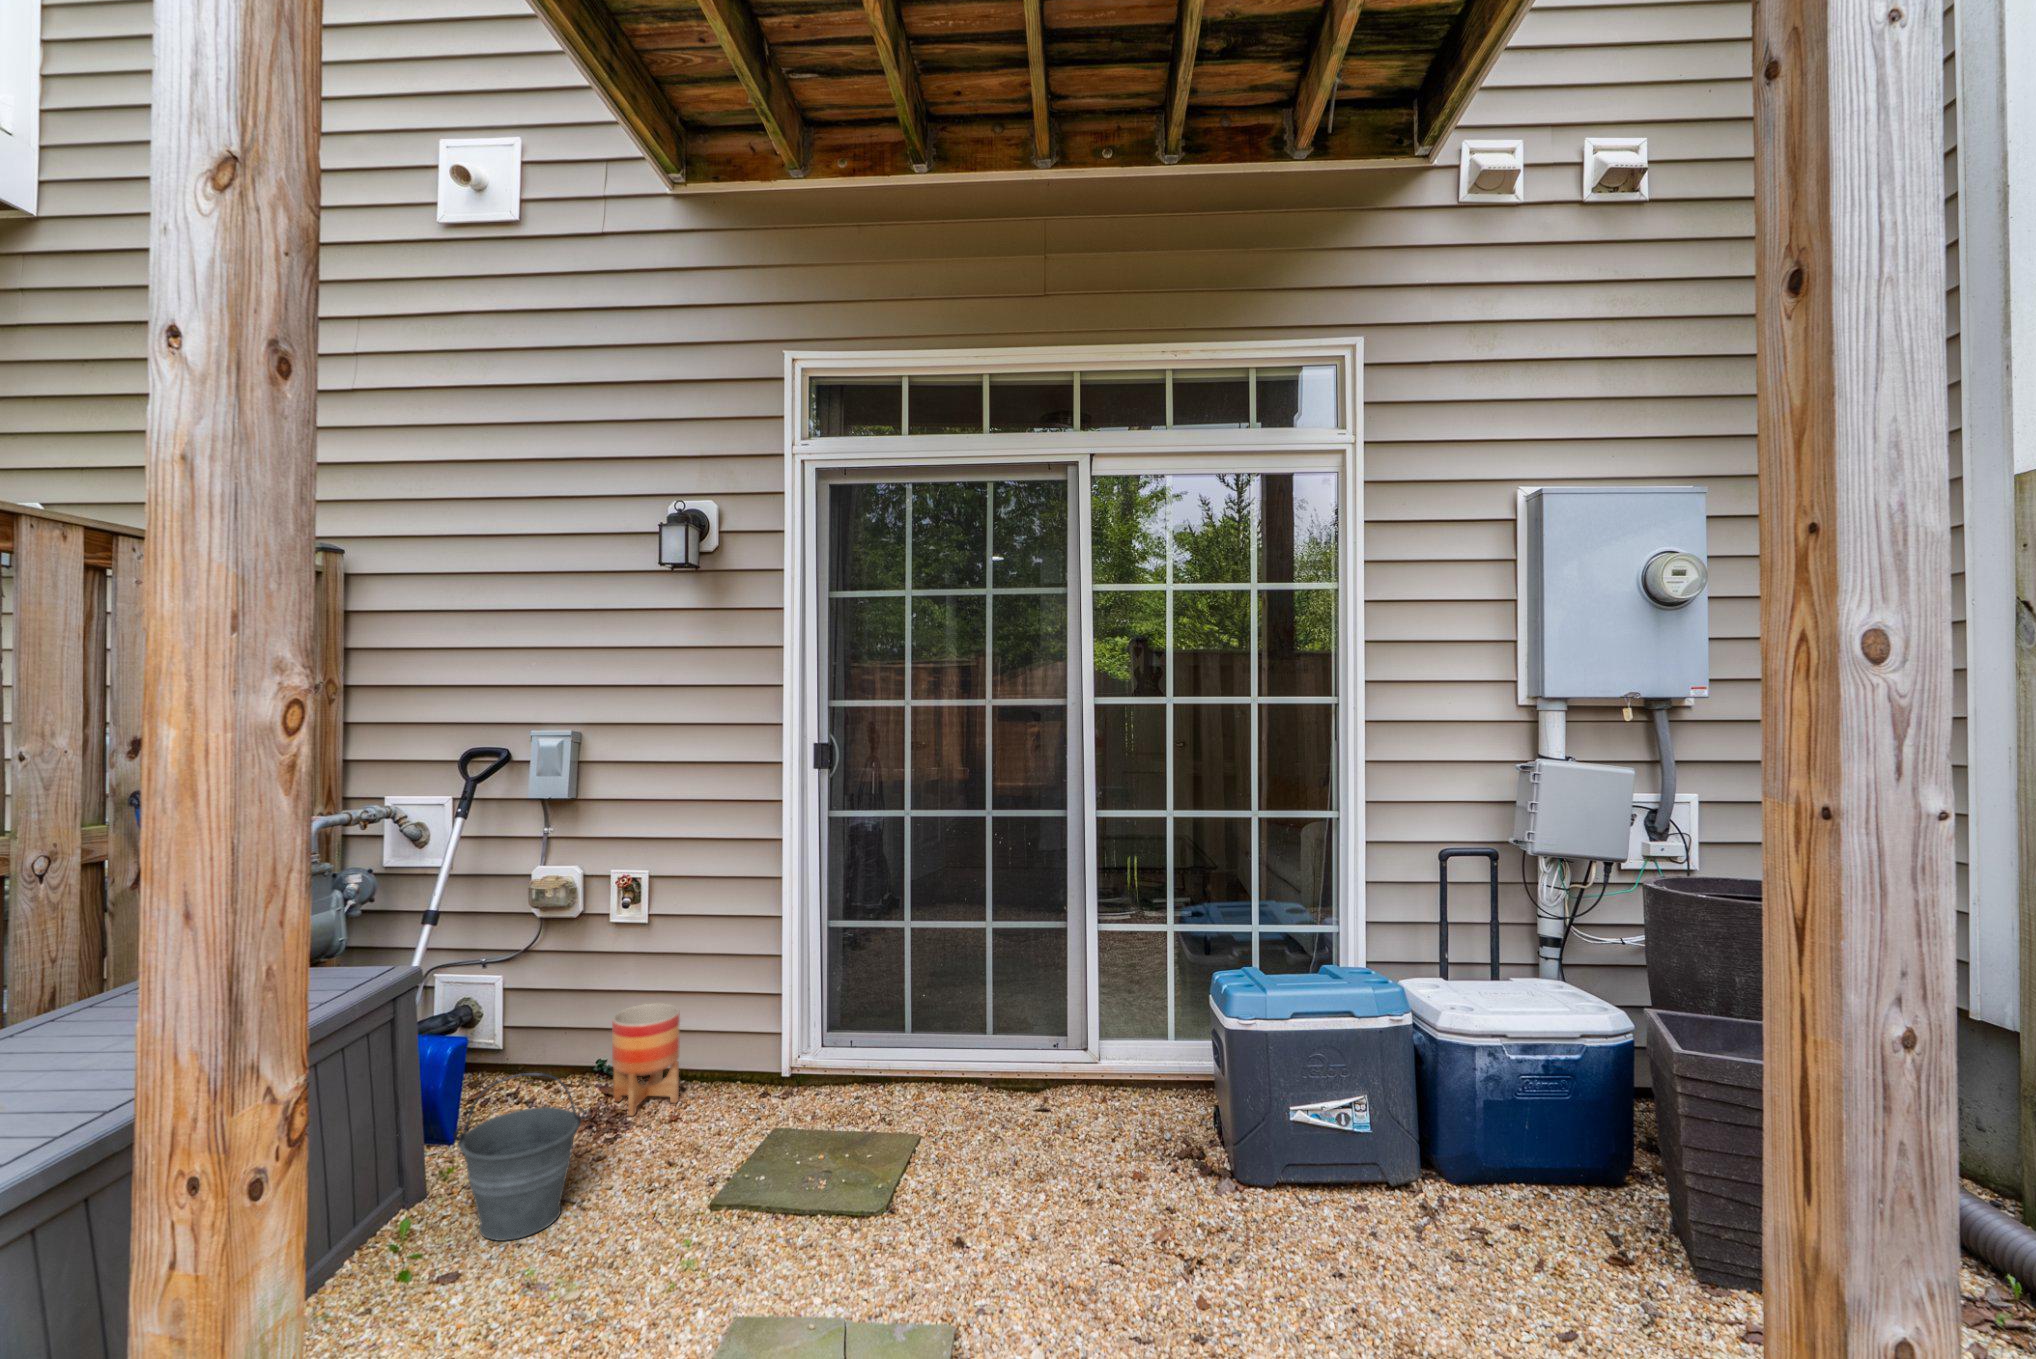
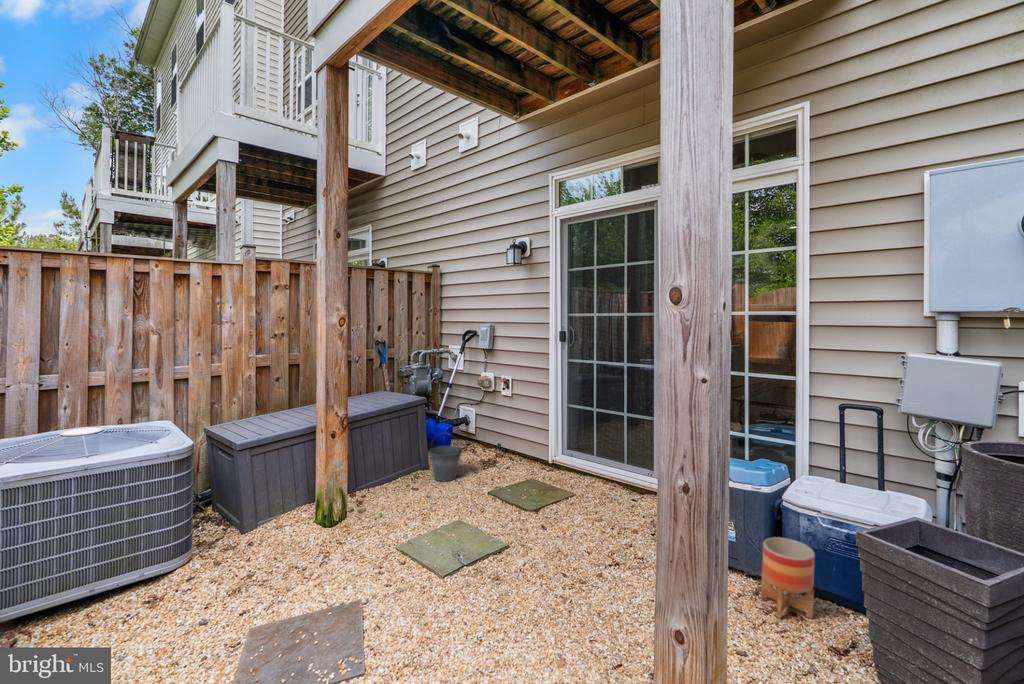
planter: present [612,1003,680,1116] -> present [761,537,815,619]

